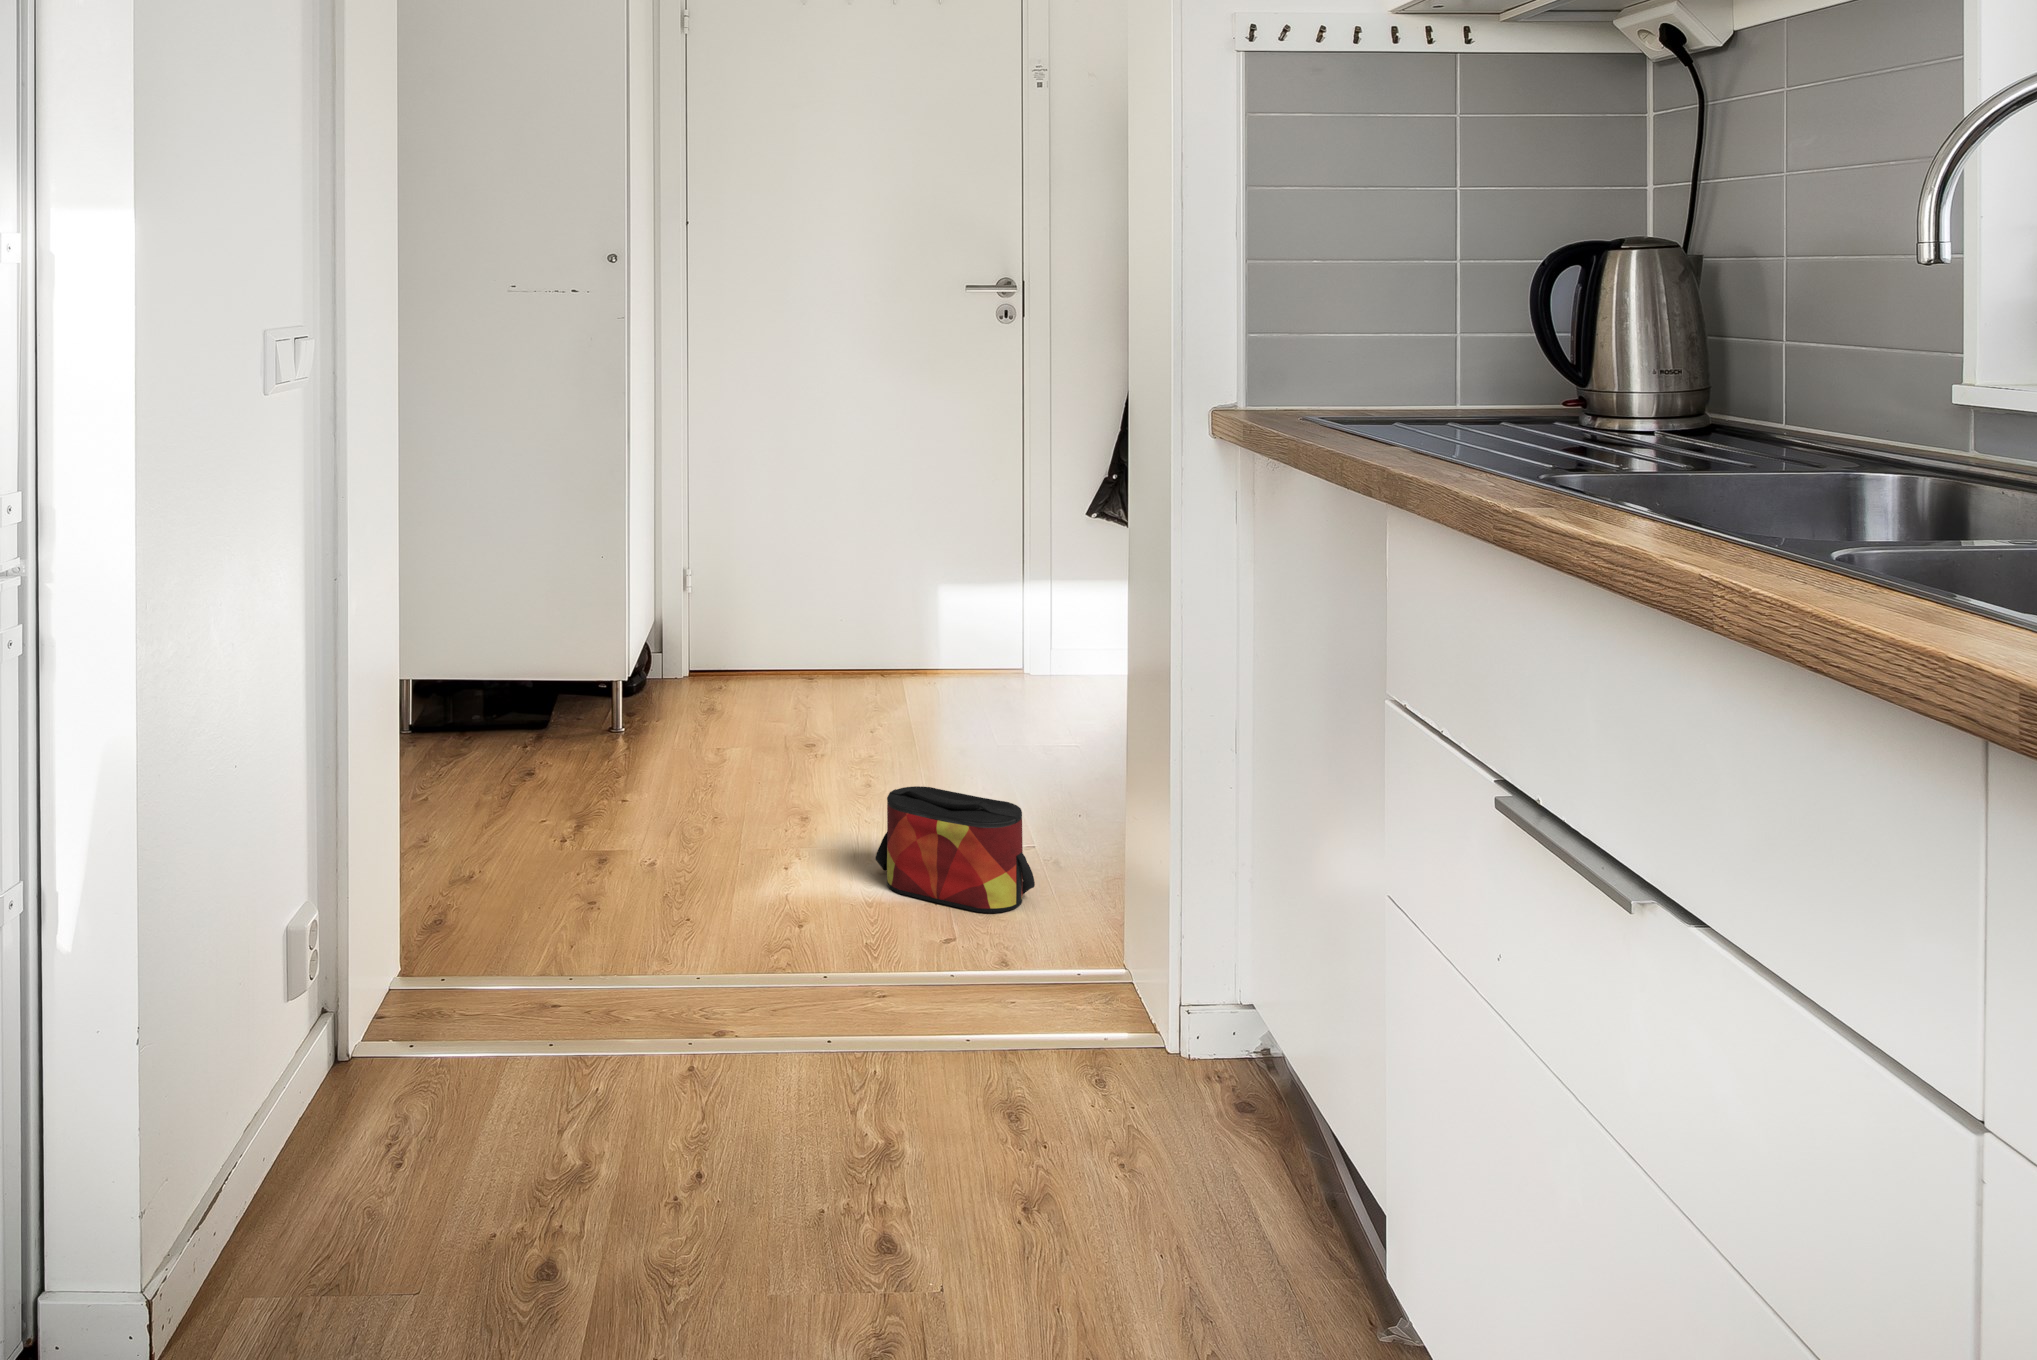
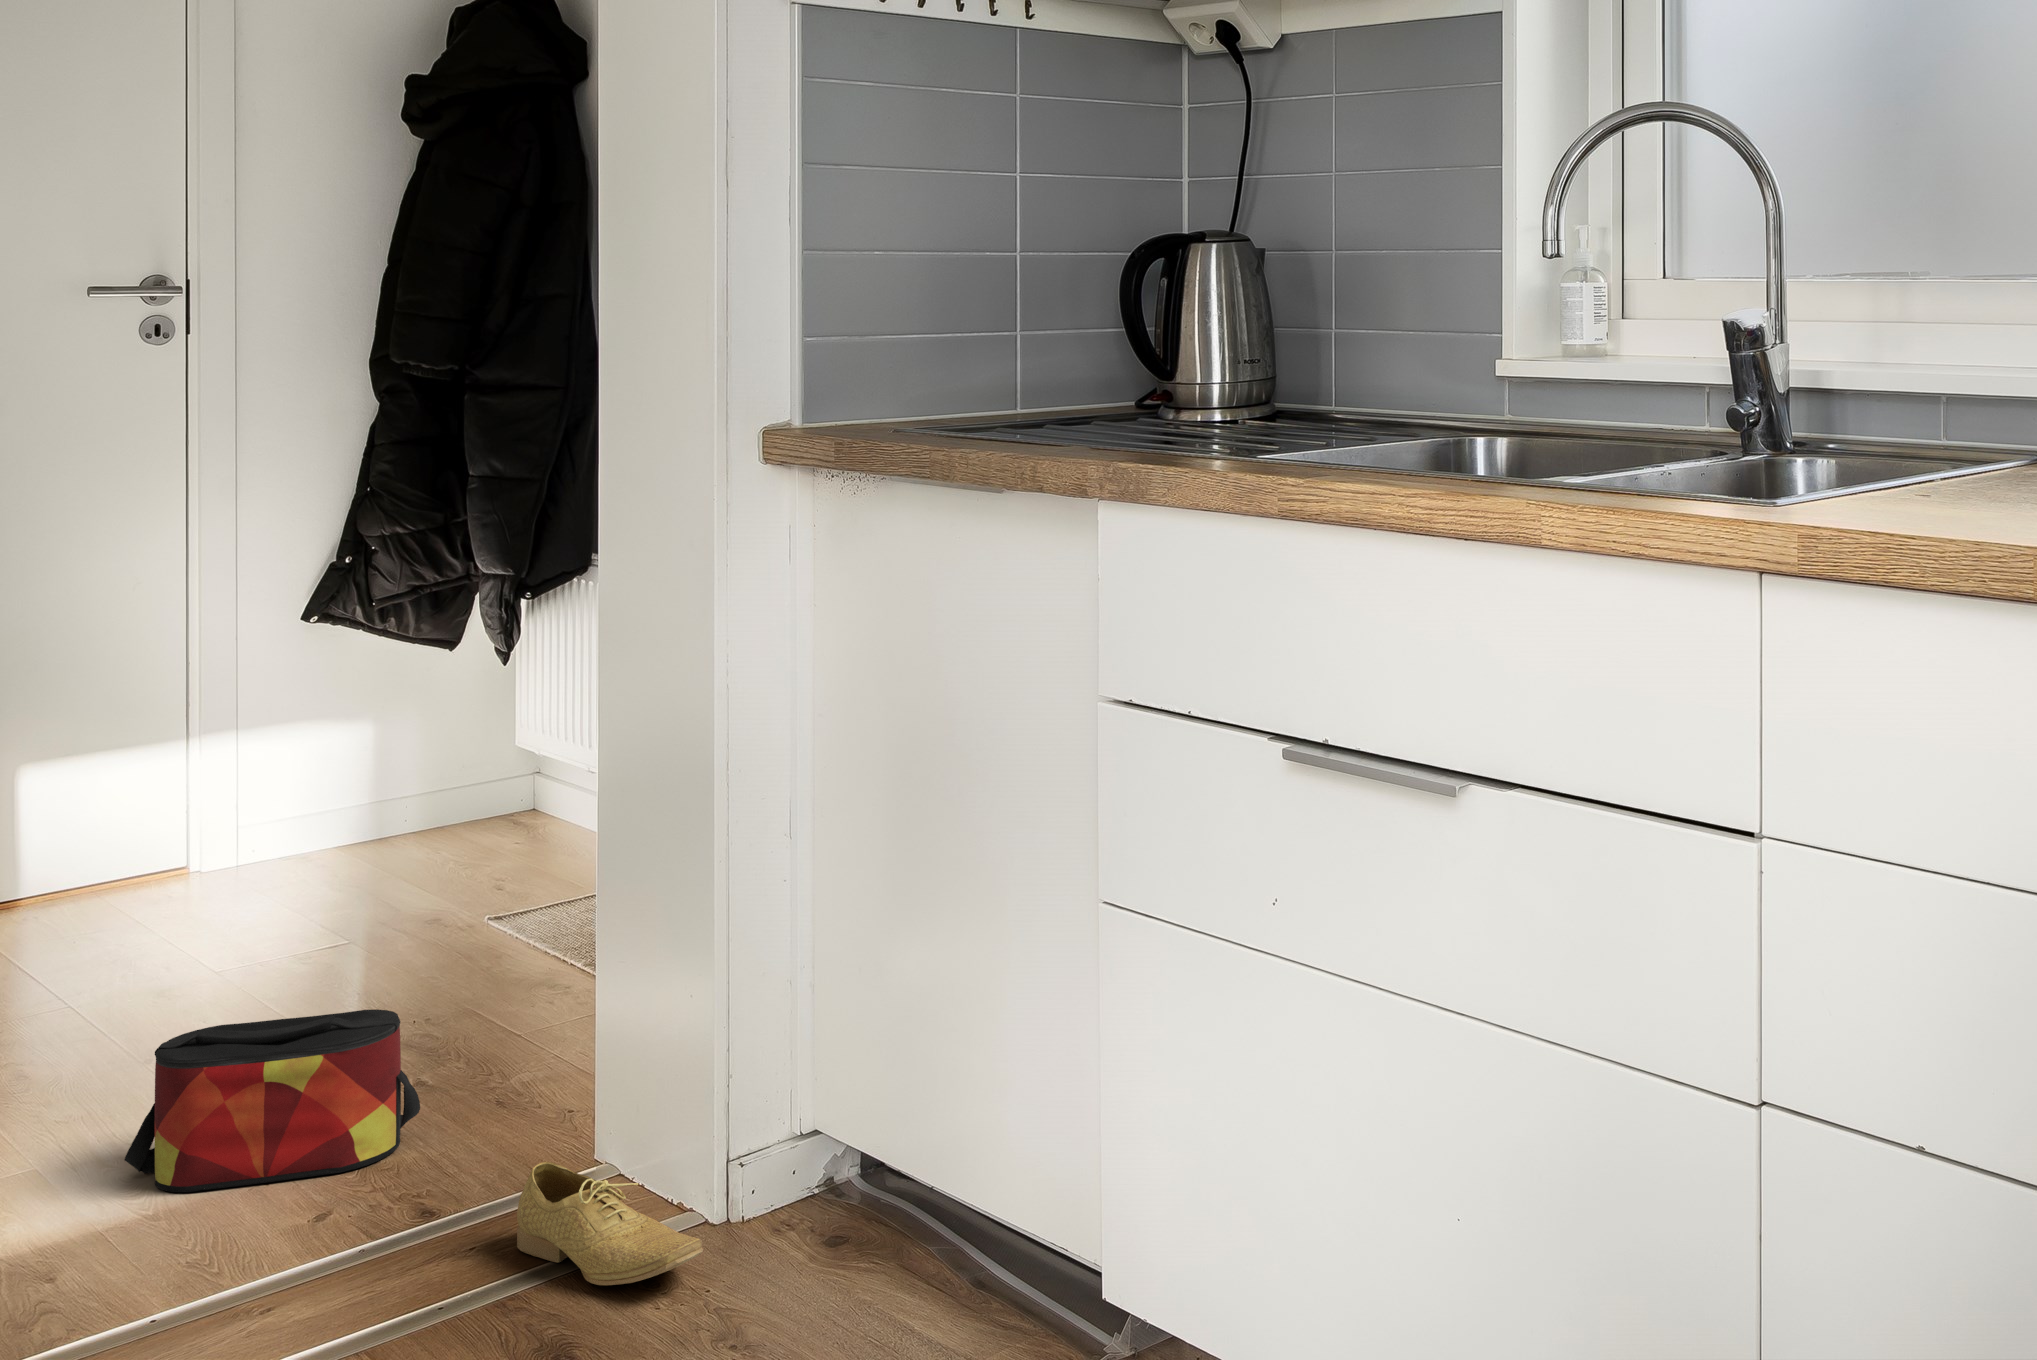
shoe: none [1037,953,1134,1073] -> present [517,1162,703,1285]

